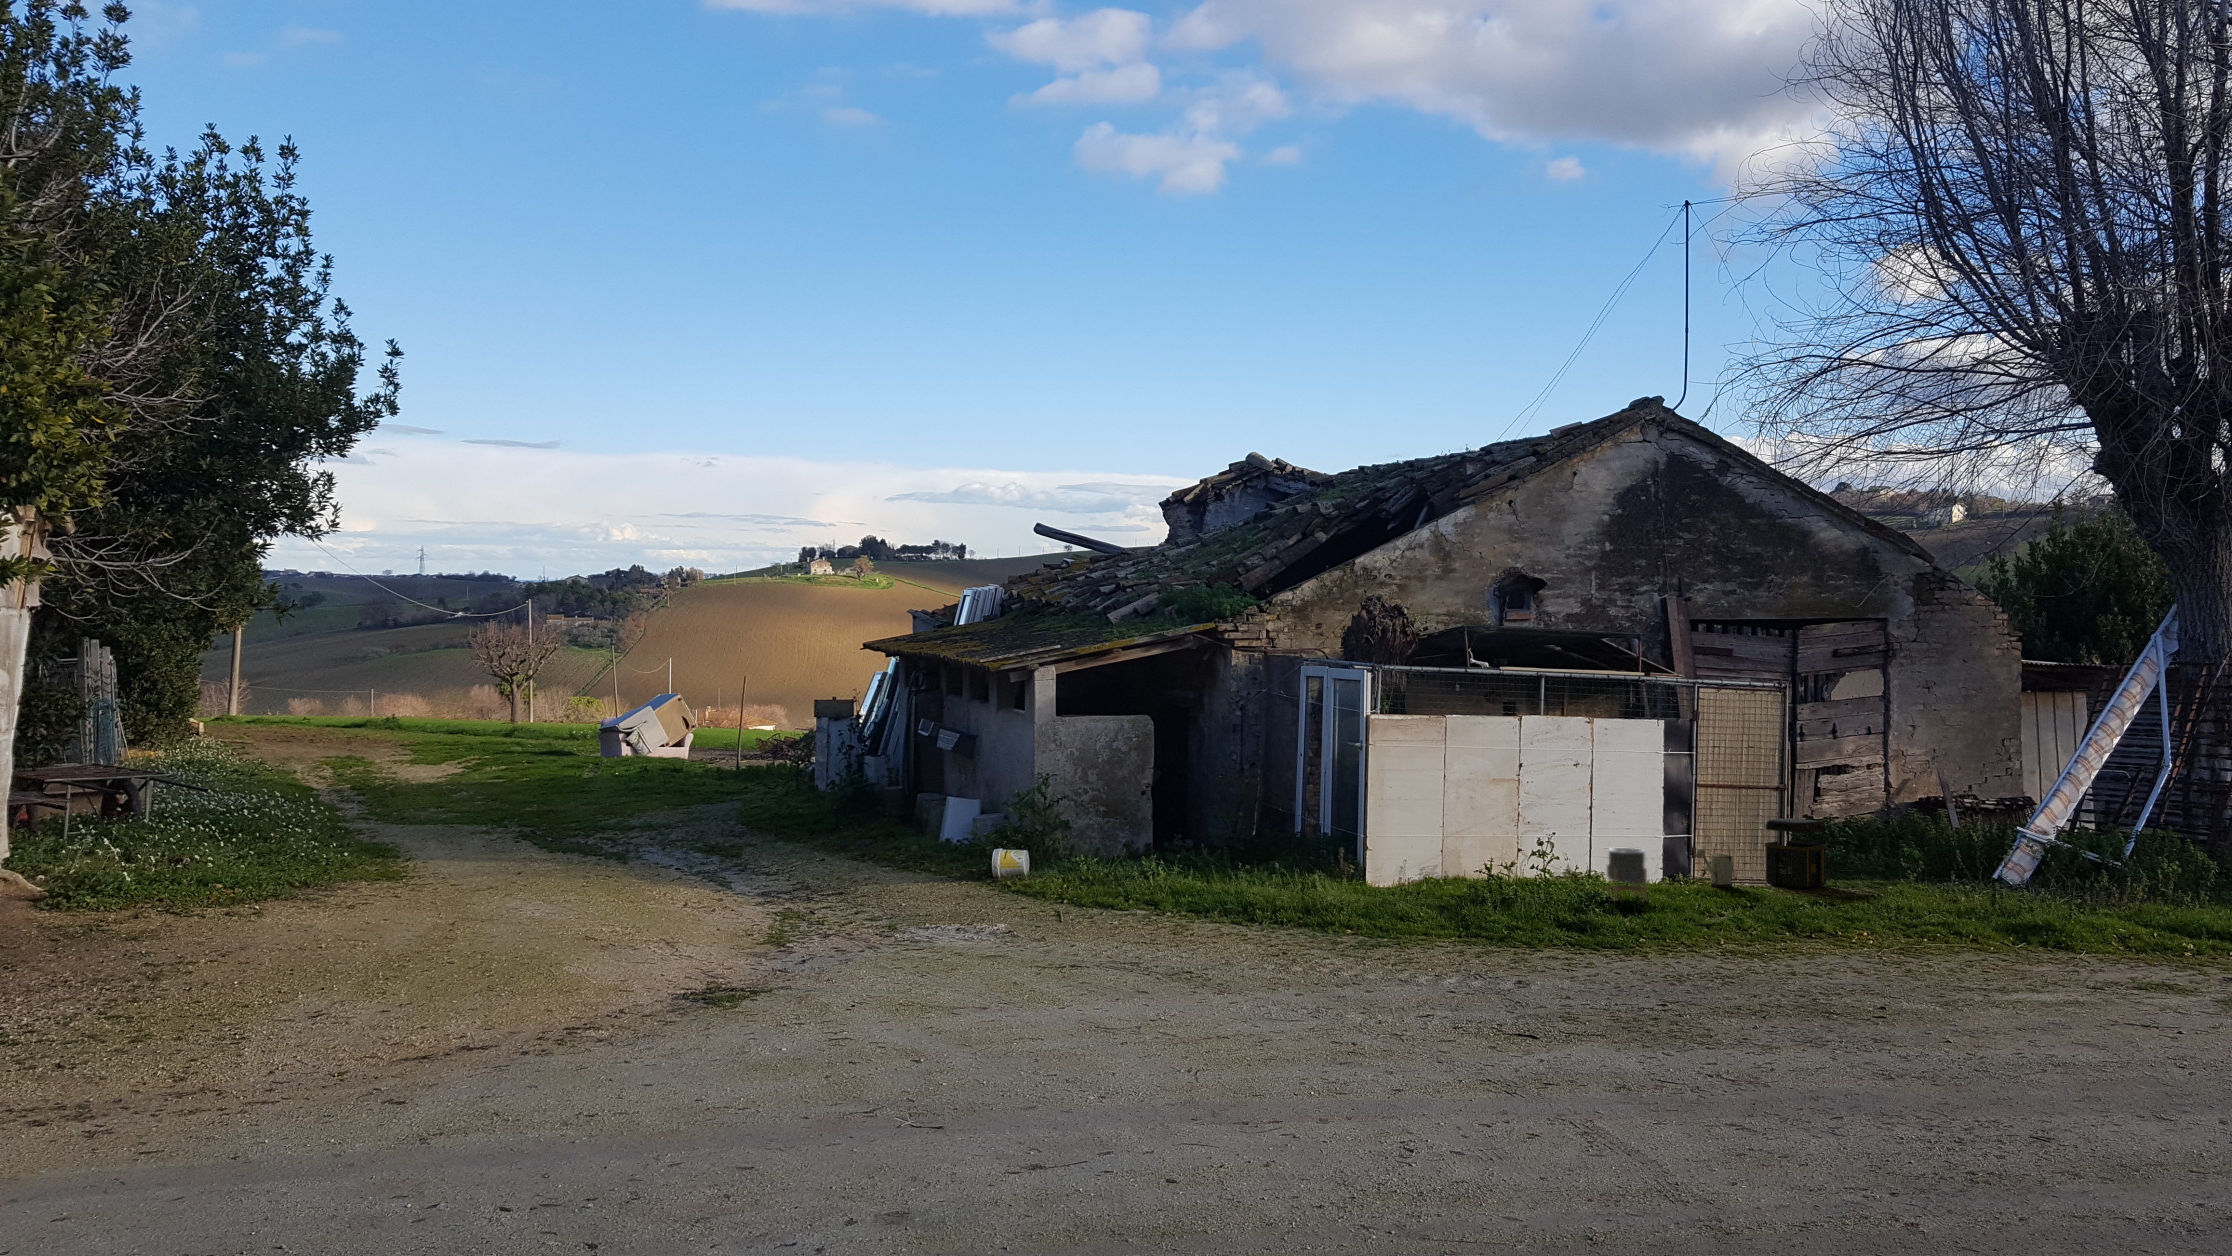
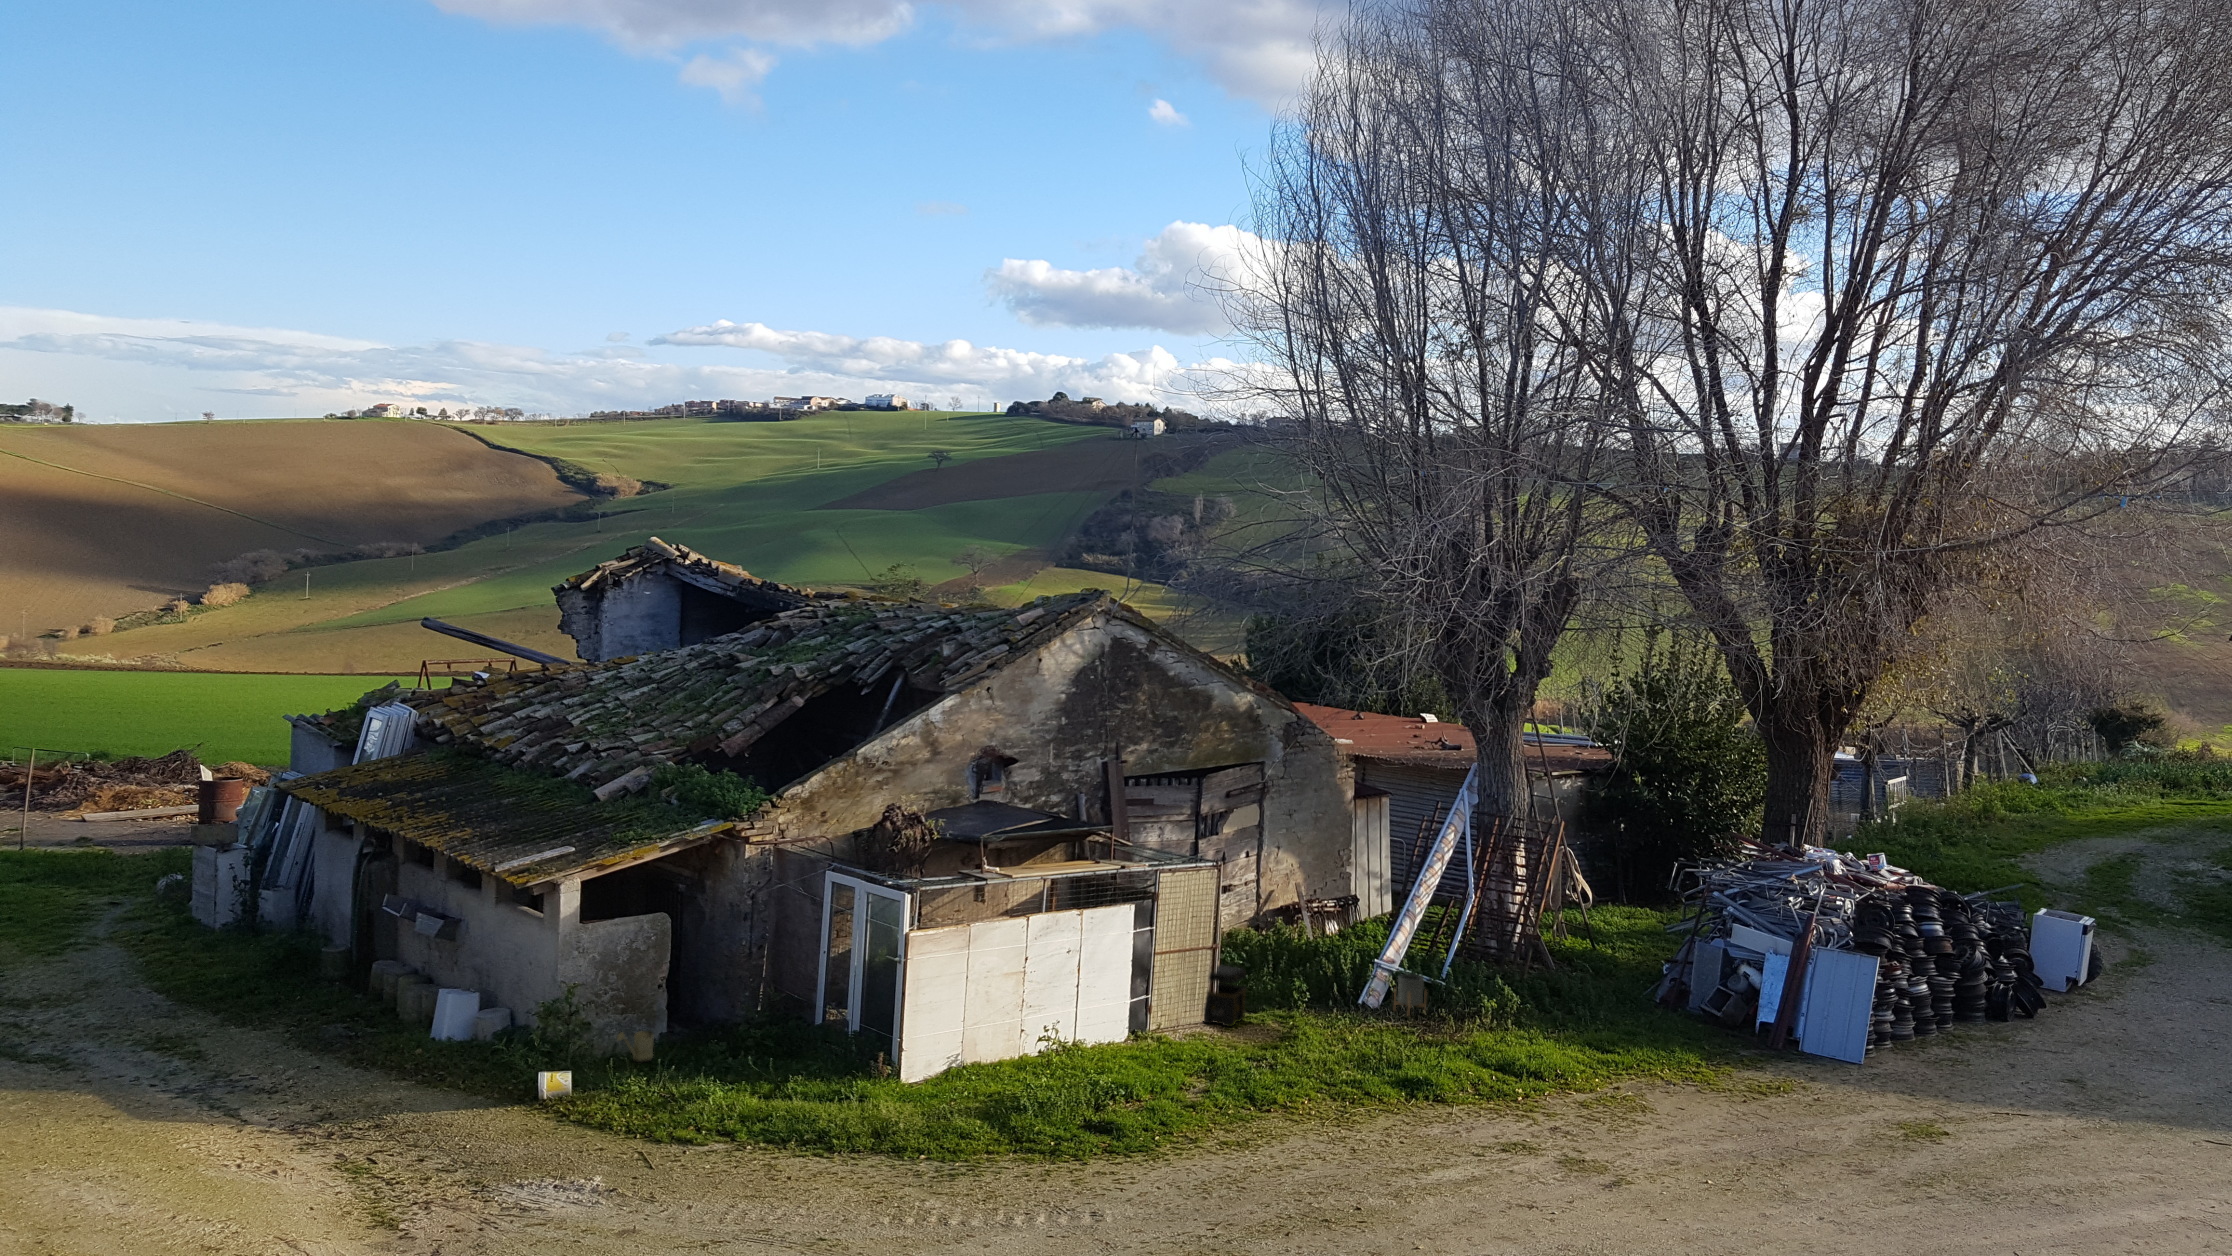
watering can: present [1696,845,1733,887] -> present [617,1030,654,1063]
planter: present [1607,848,1647,900] -> present [1394,974,1427,1011]

